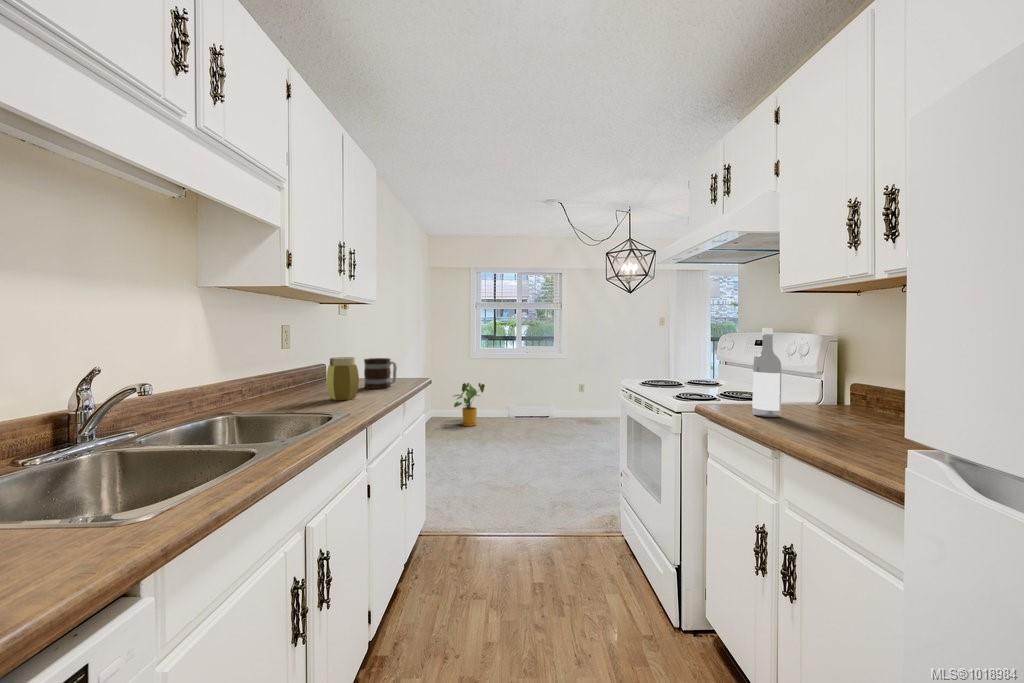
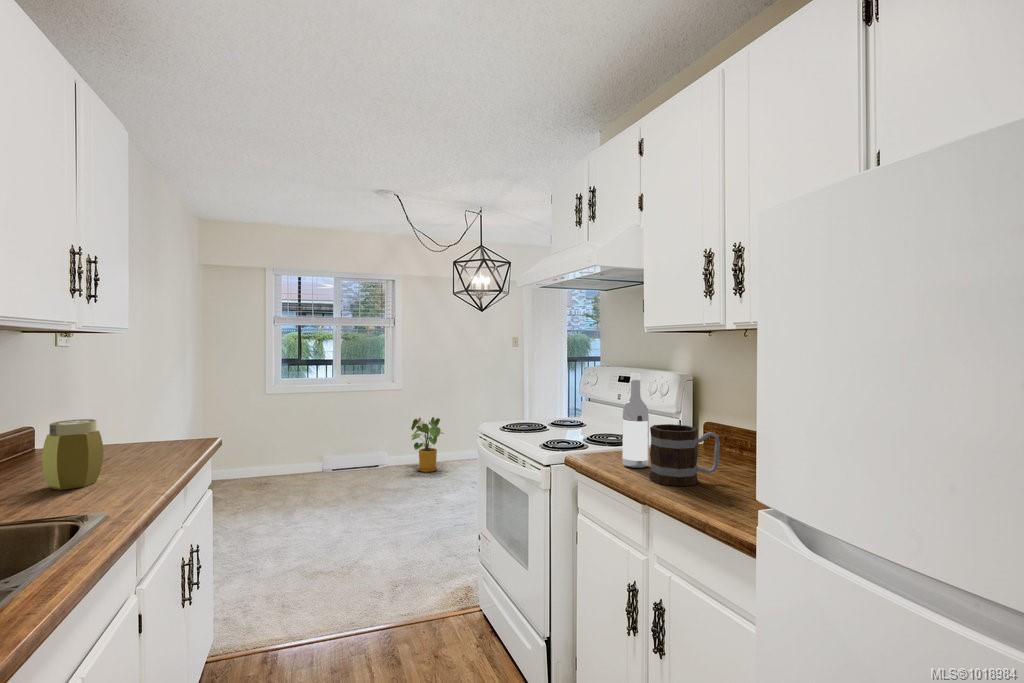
mug: present [364,358,397,389] -> present [650,424,720,486]
house plant: present [453,383,485,426] -> present [411,417,444,472]

